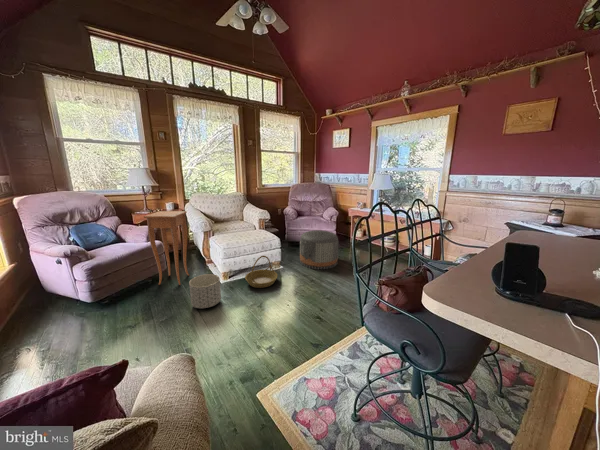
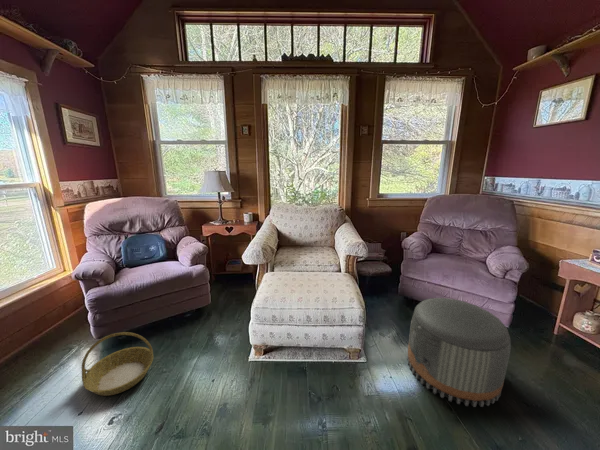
side table: present [144,211,189,285] -> none [173,229,232,338]
basket: present [245,256,278,288] -> present [82,332,154,396]
planter: present [189,274,221,308] -> none [165,350,220,422]

